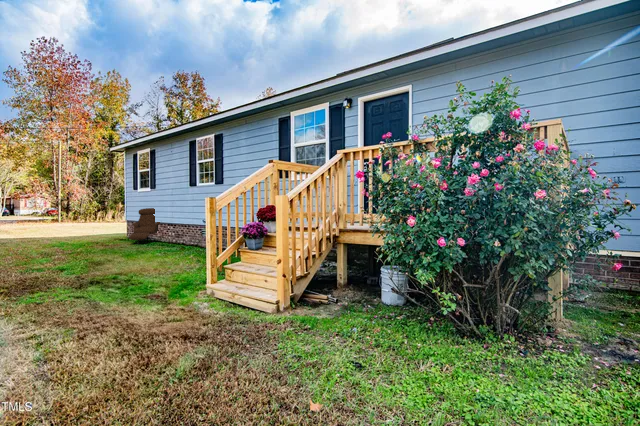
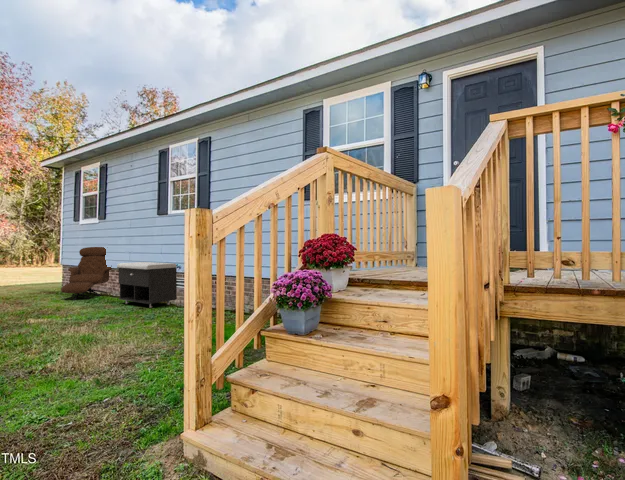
storage bench: none [166,218,206,248] -> present [117,262,177,308]

